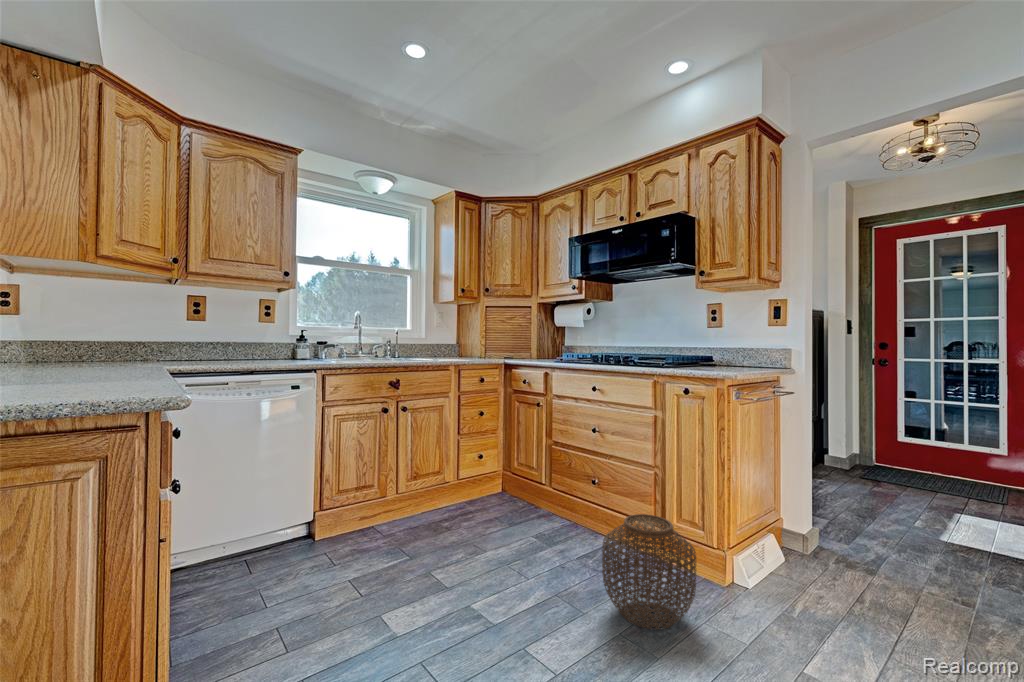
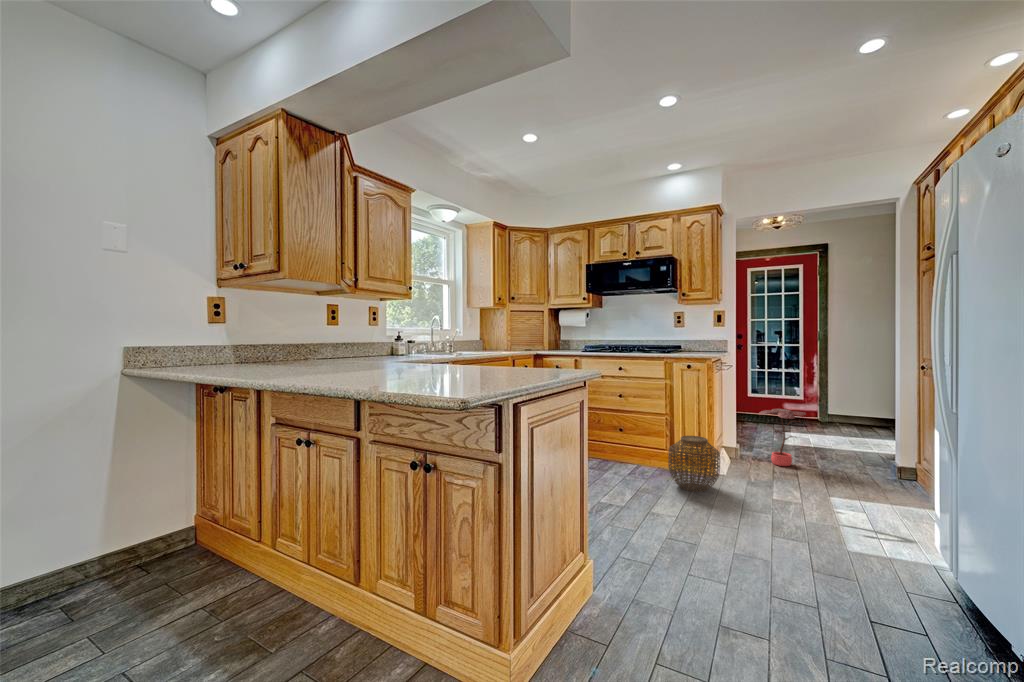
potted plant: none [839,477,946,595] -> present [759,409,806,466]

